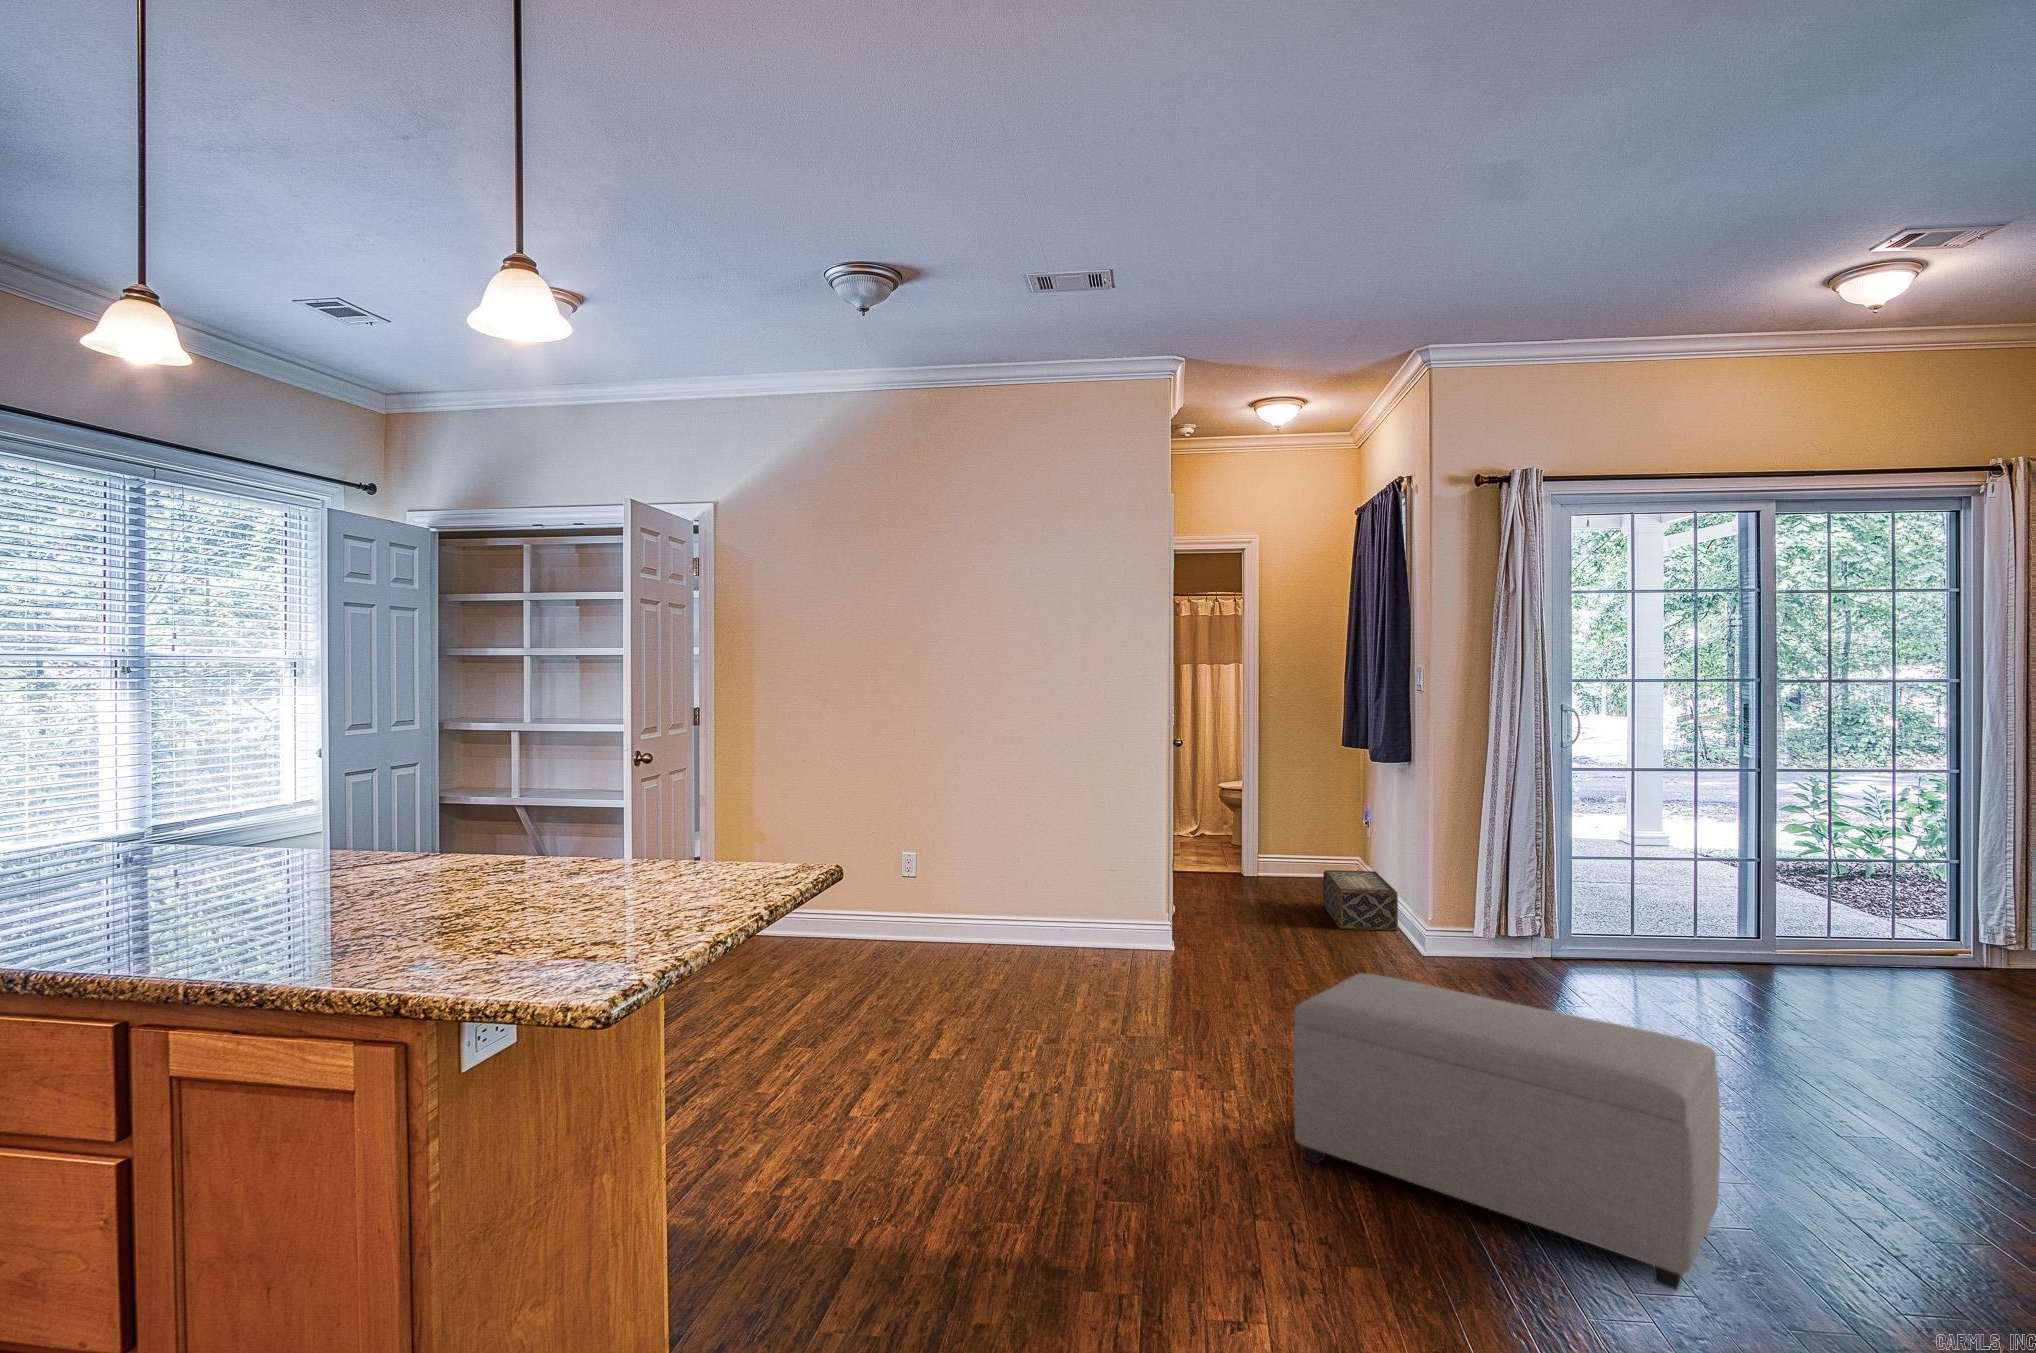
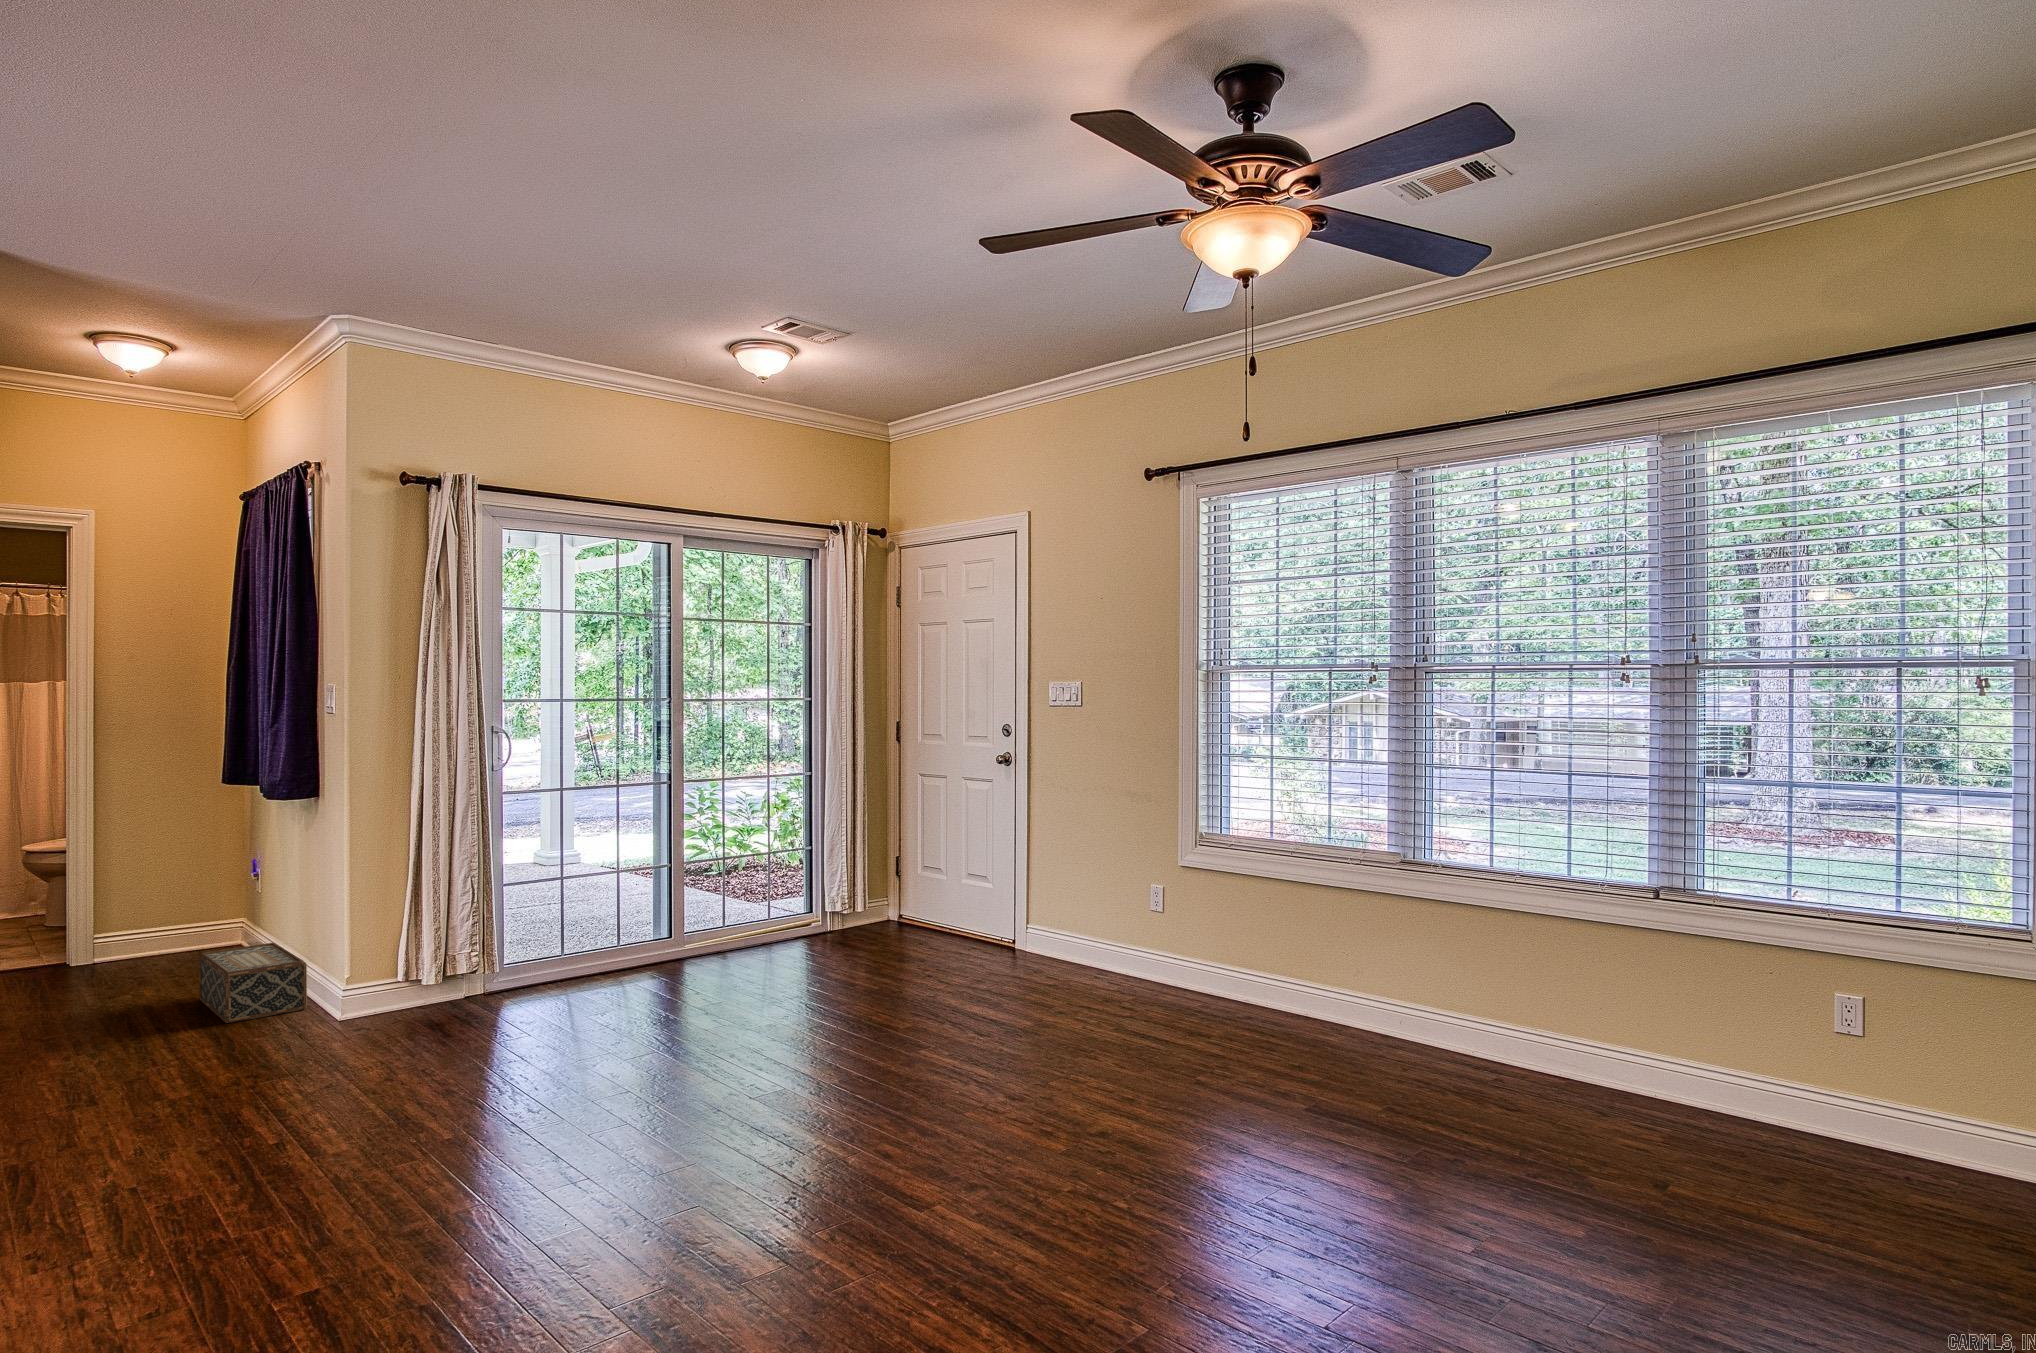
ottoman: present [1294,974,1720,1290] -> none [196,1039,648,1306]

